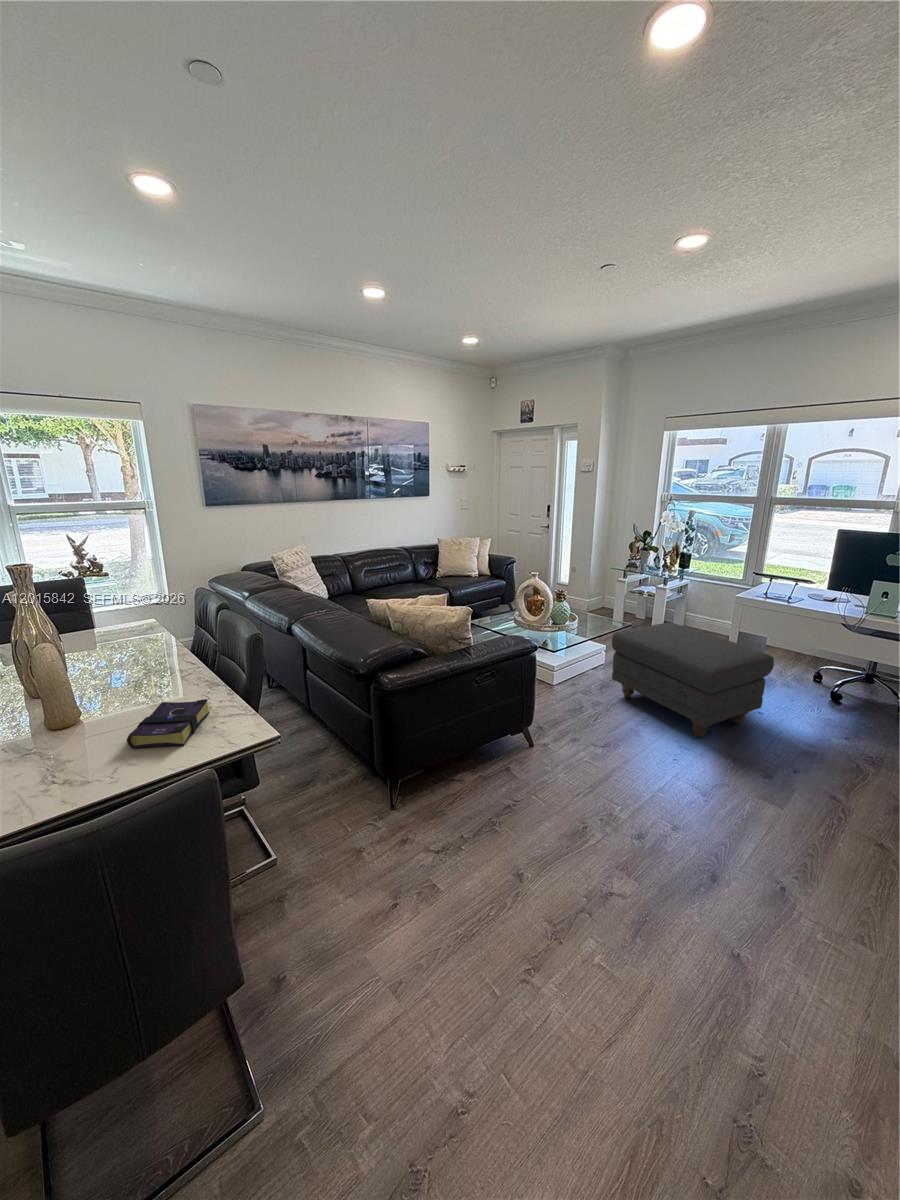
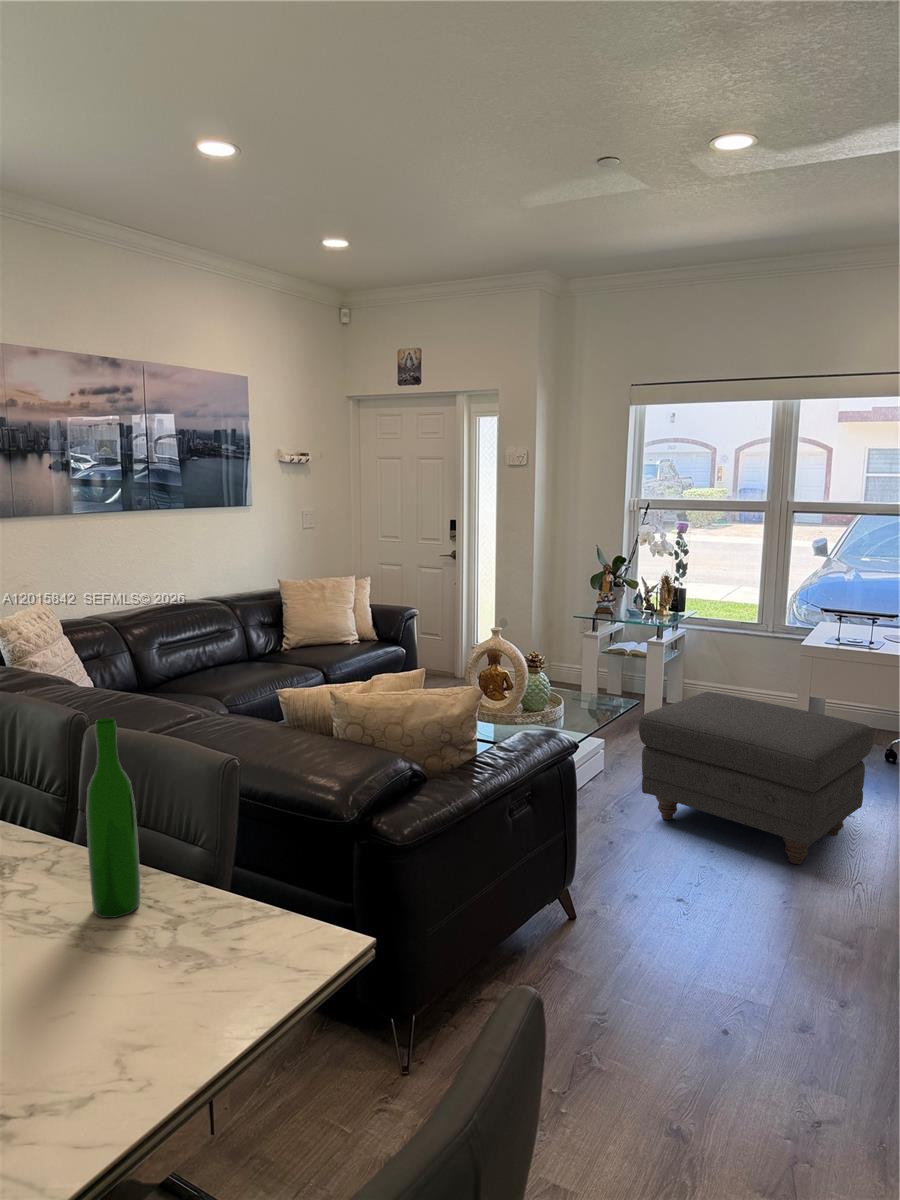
wine bottle: none [179,611,210,704] -> present [86,718,141,918]
book: present [127,699,209,749] -> none [66,898,192,1027]

